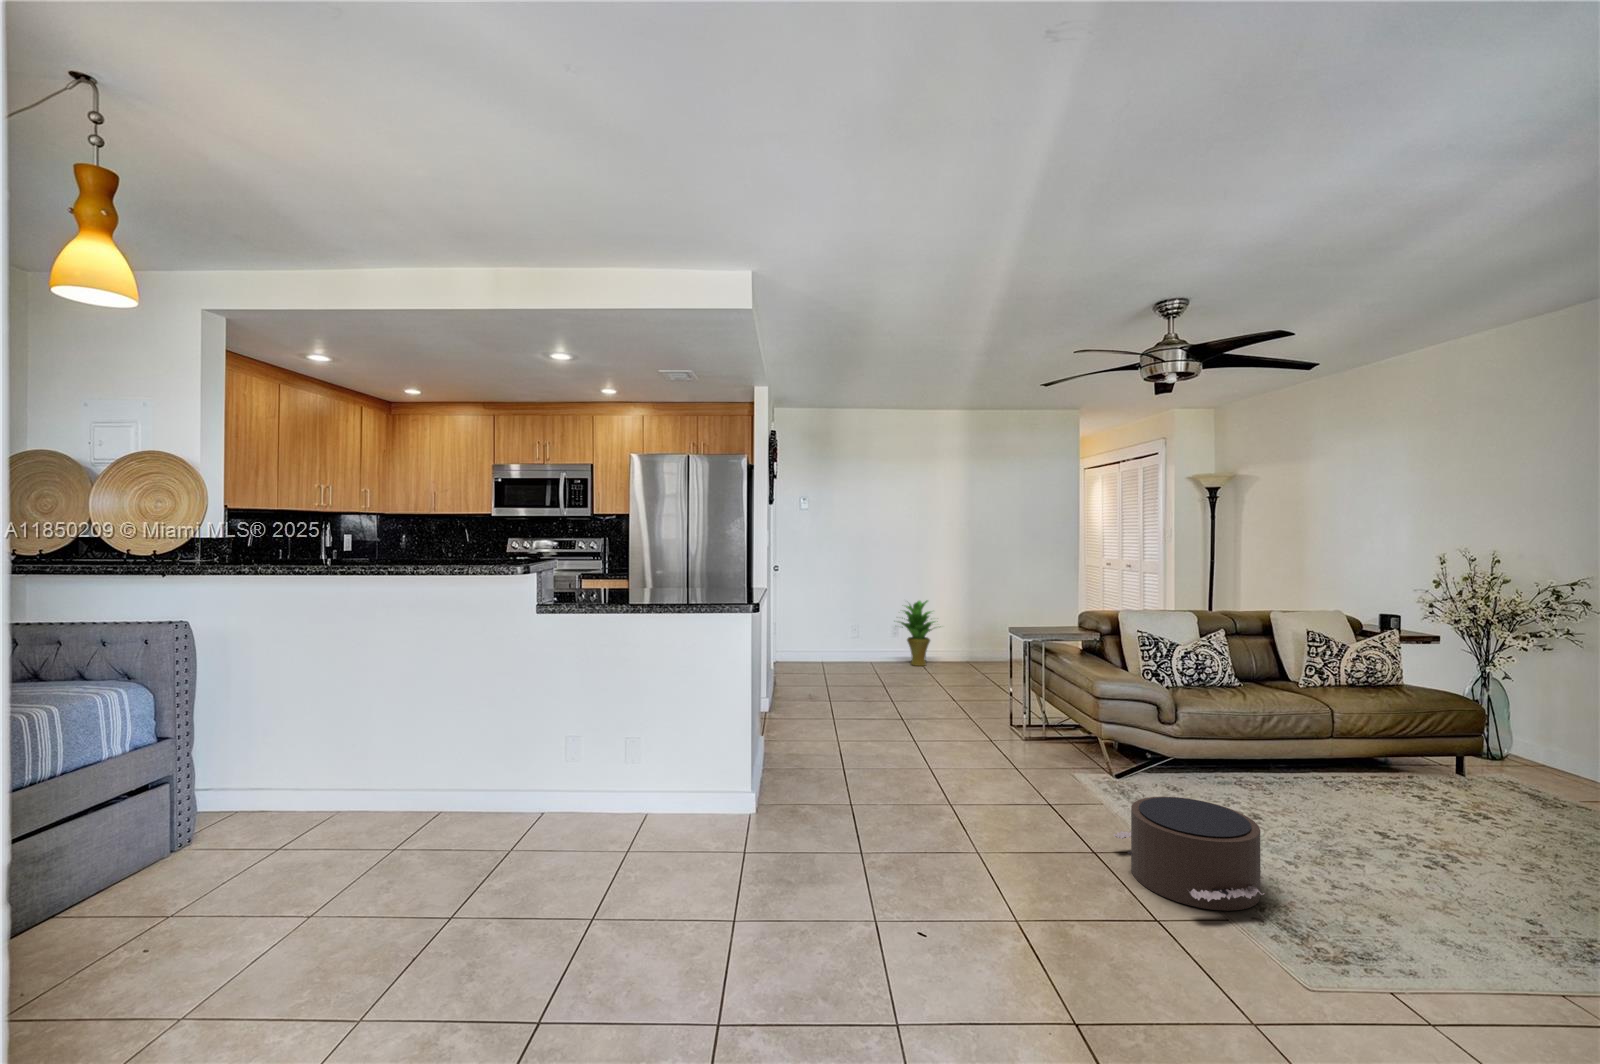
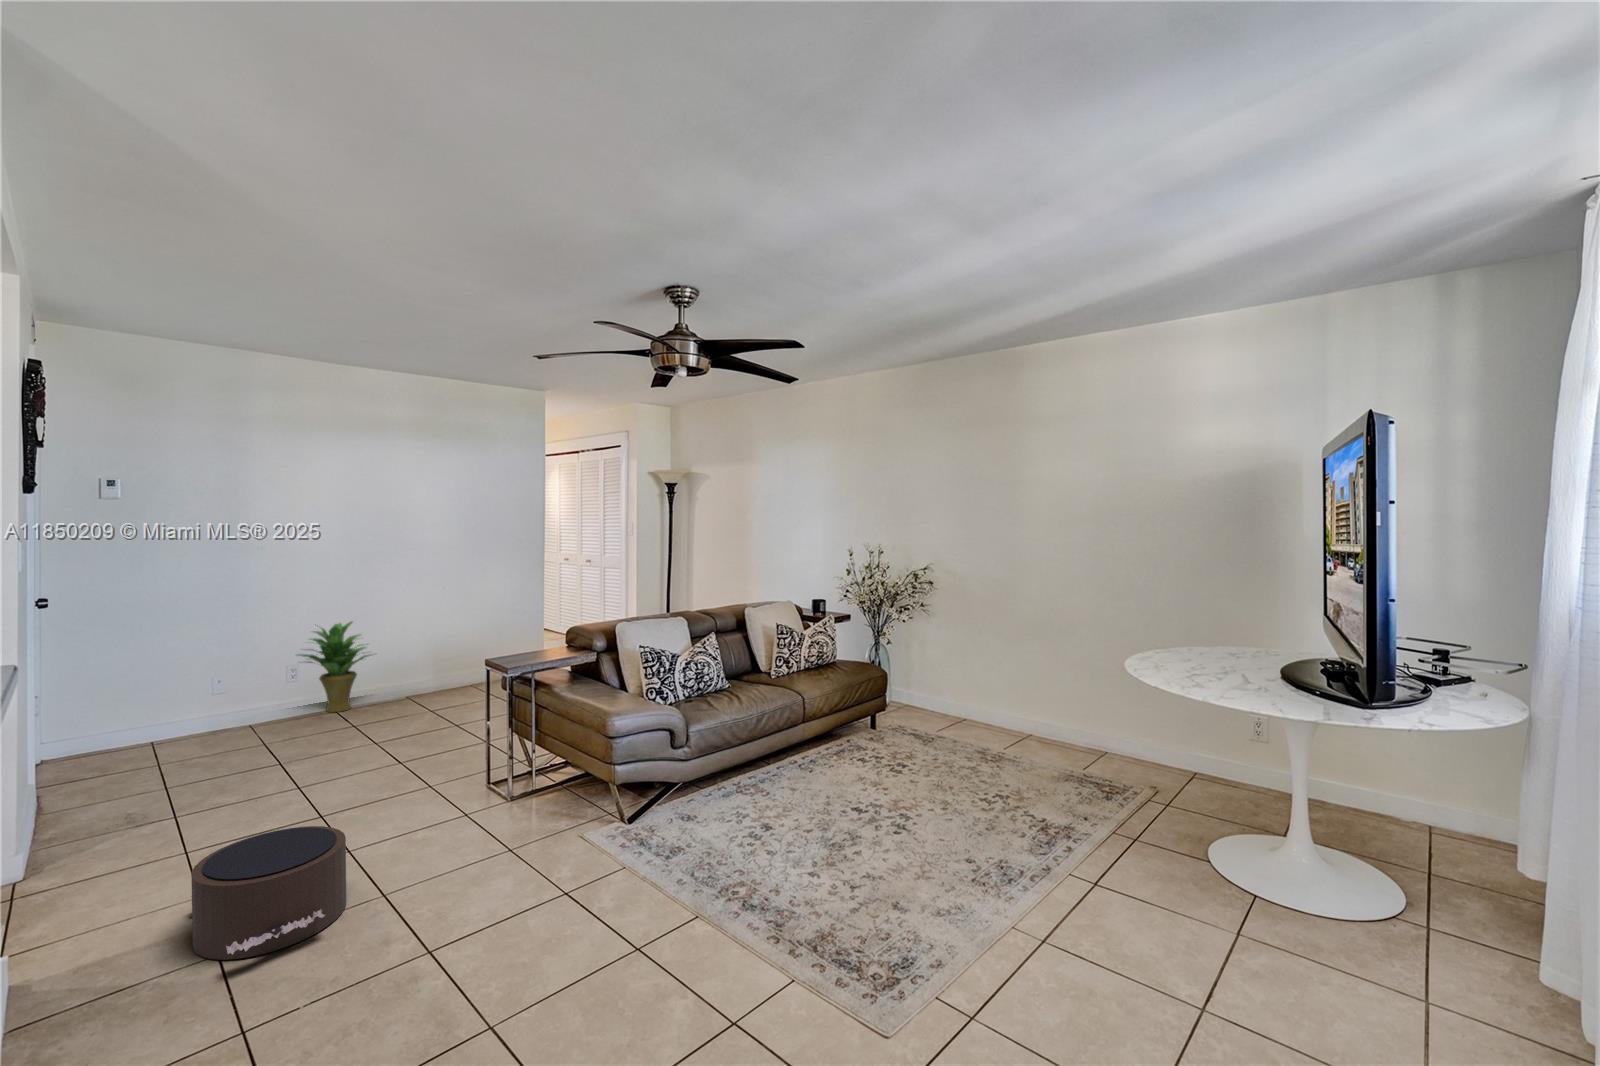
pouf: present [1113,797,1264,911] -> present [189,826,346,960]

